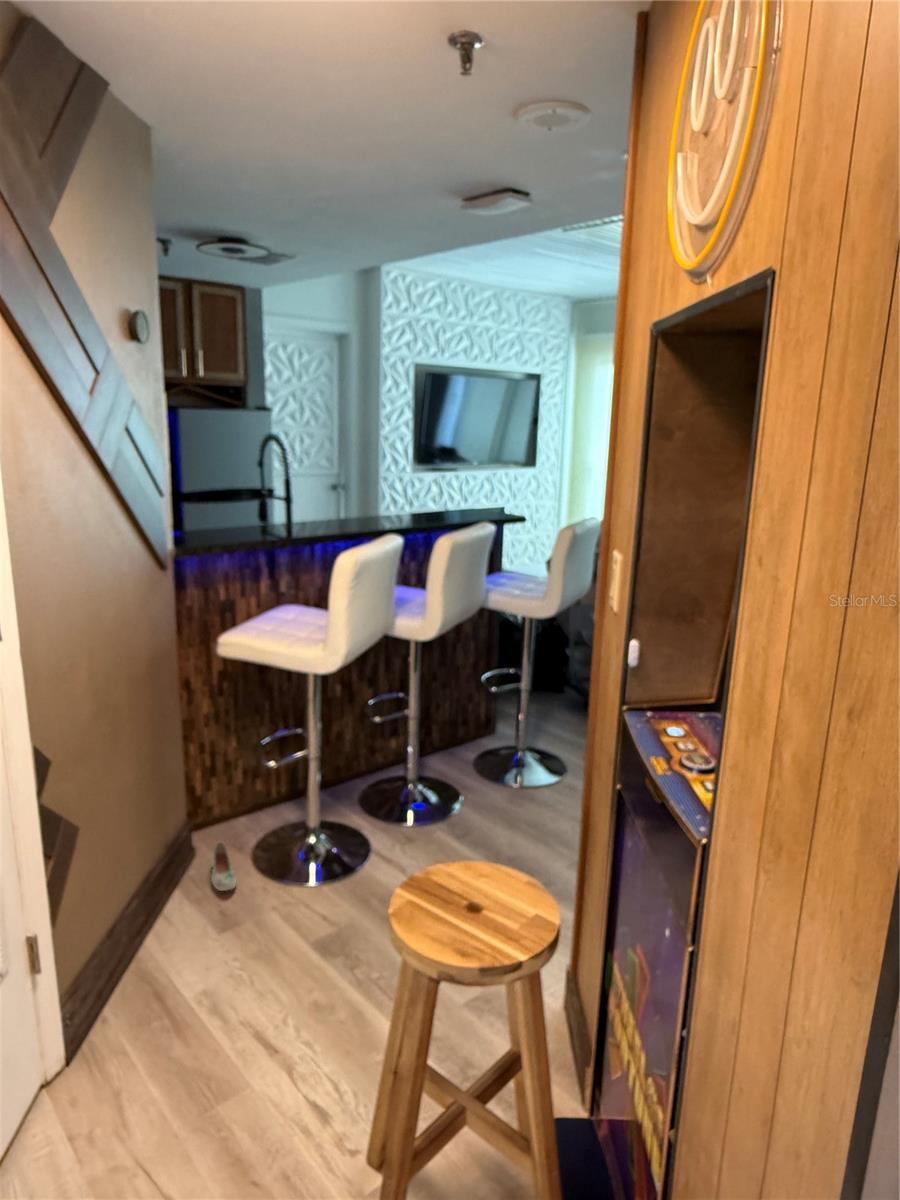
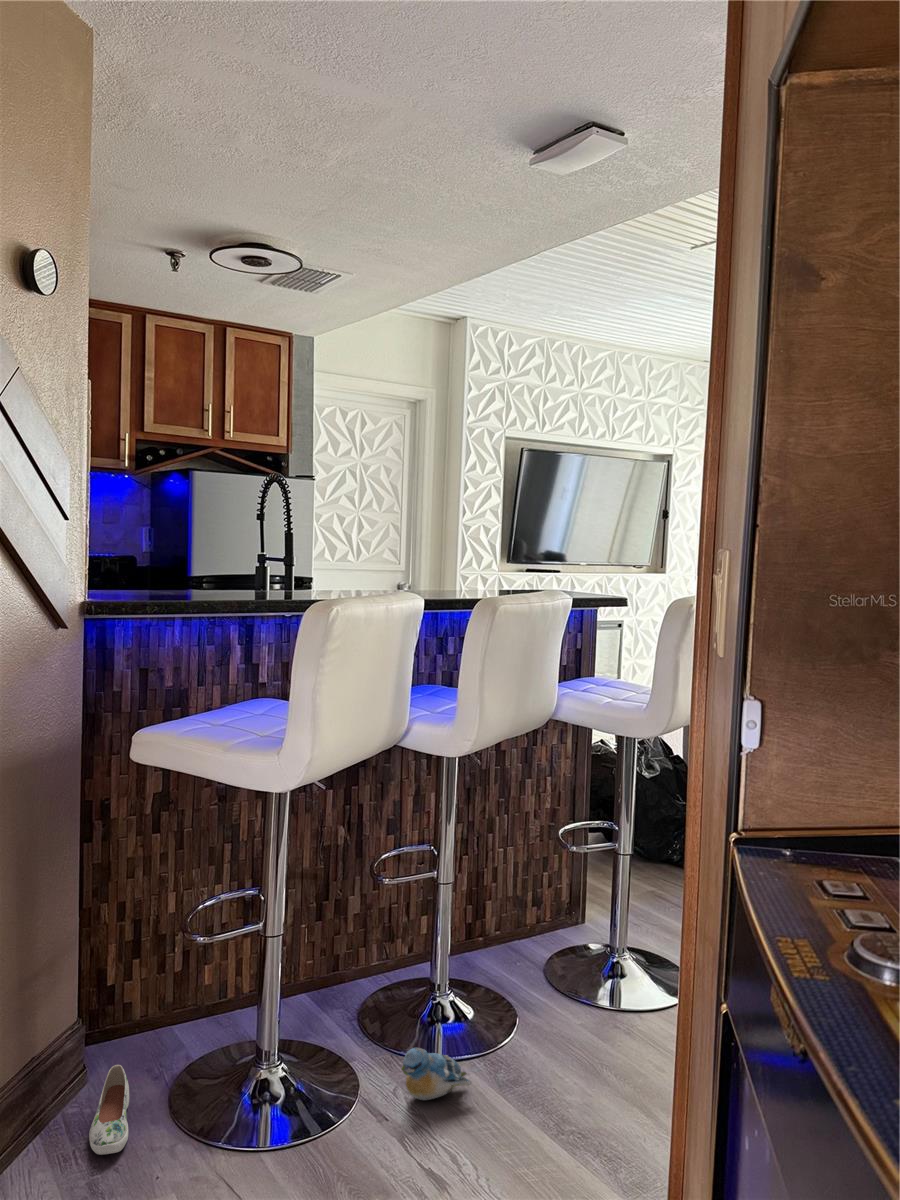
plush toy: none [397,817,440,847] -> present [402,1048,472,1100]

